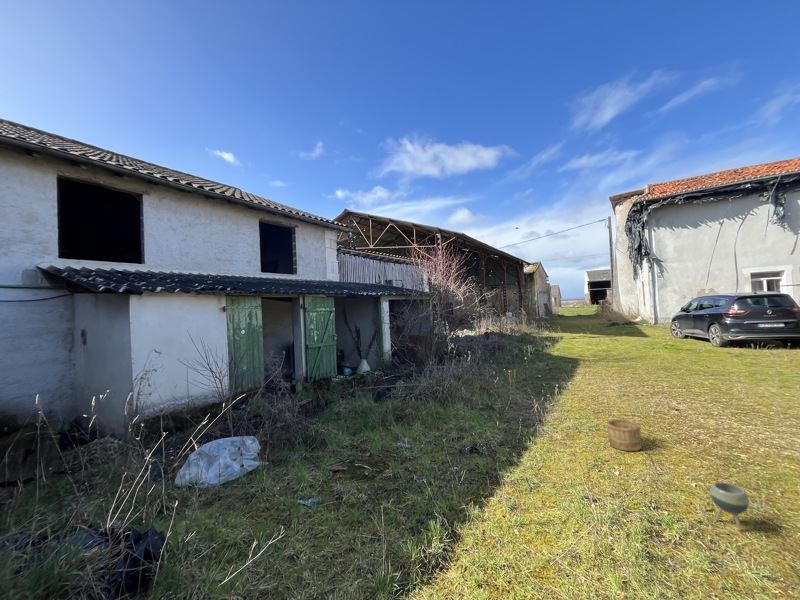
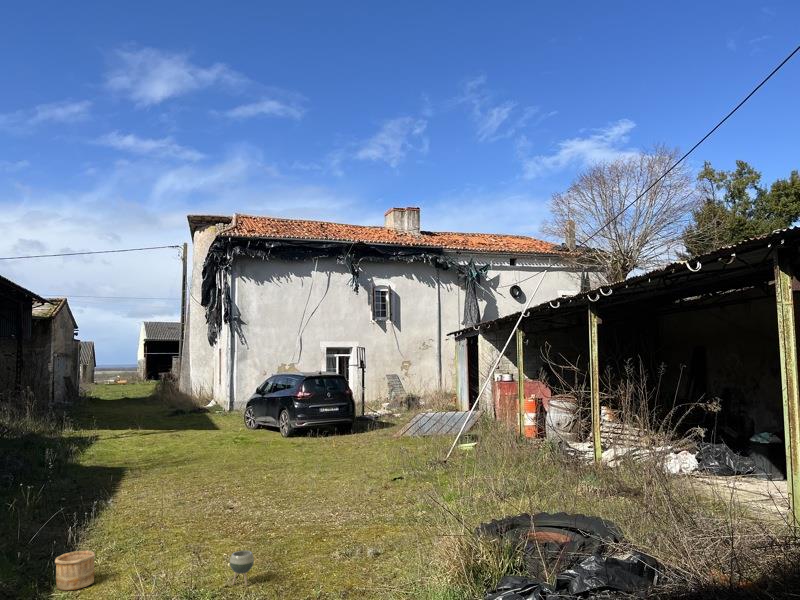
wooden bucket: present [607,419,642,451] -> present [55,550,95,590]

